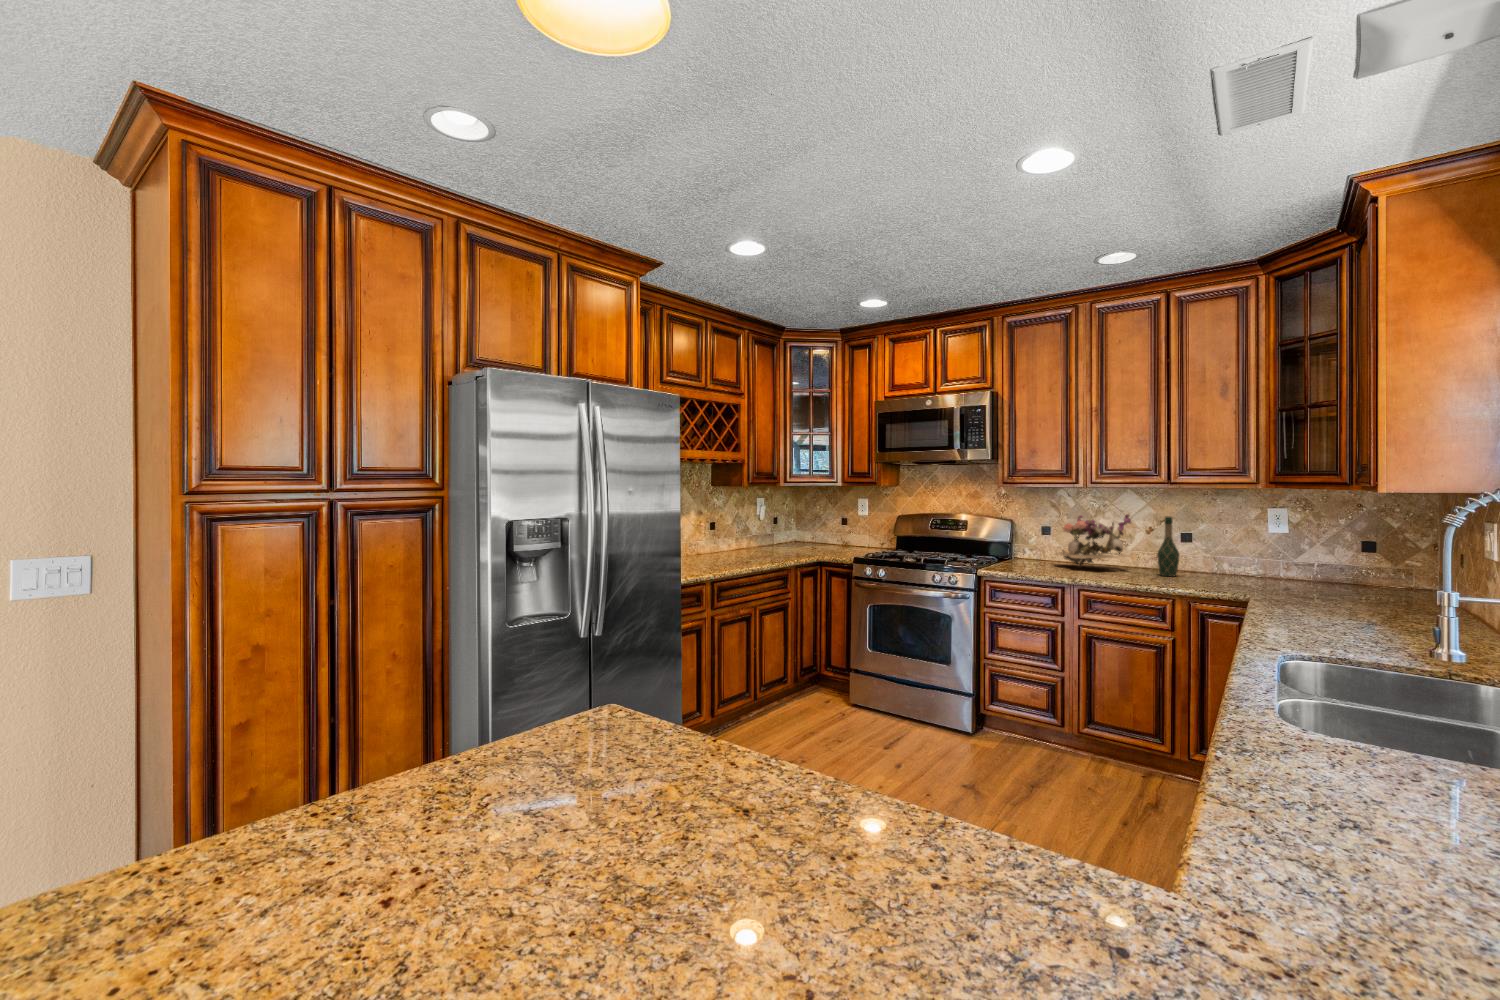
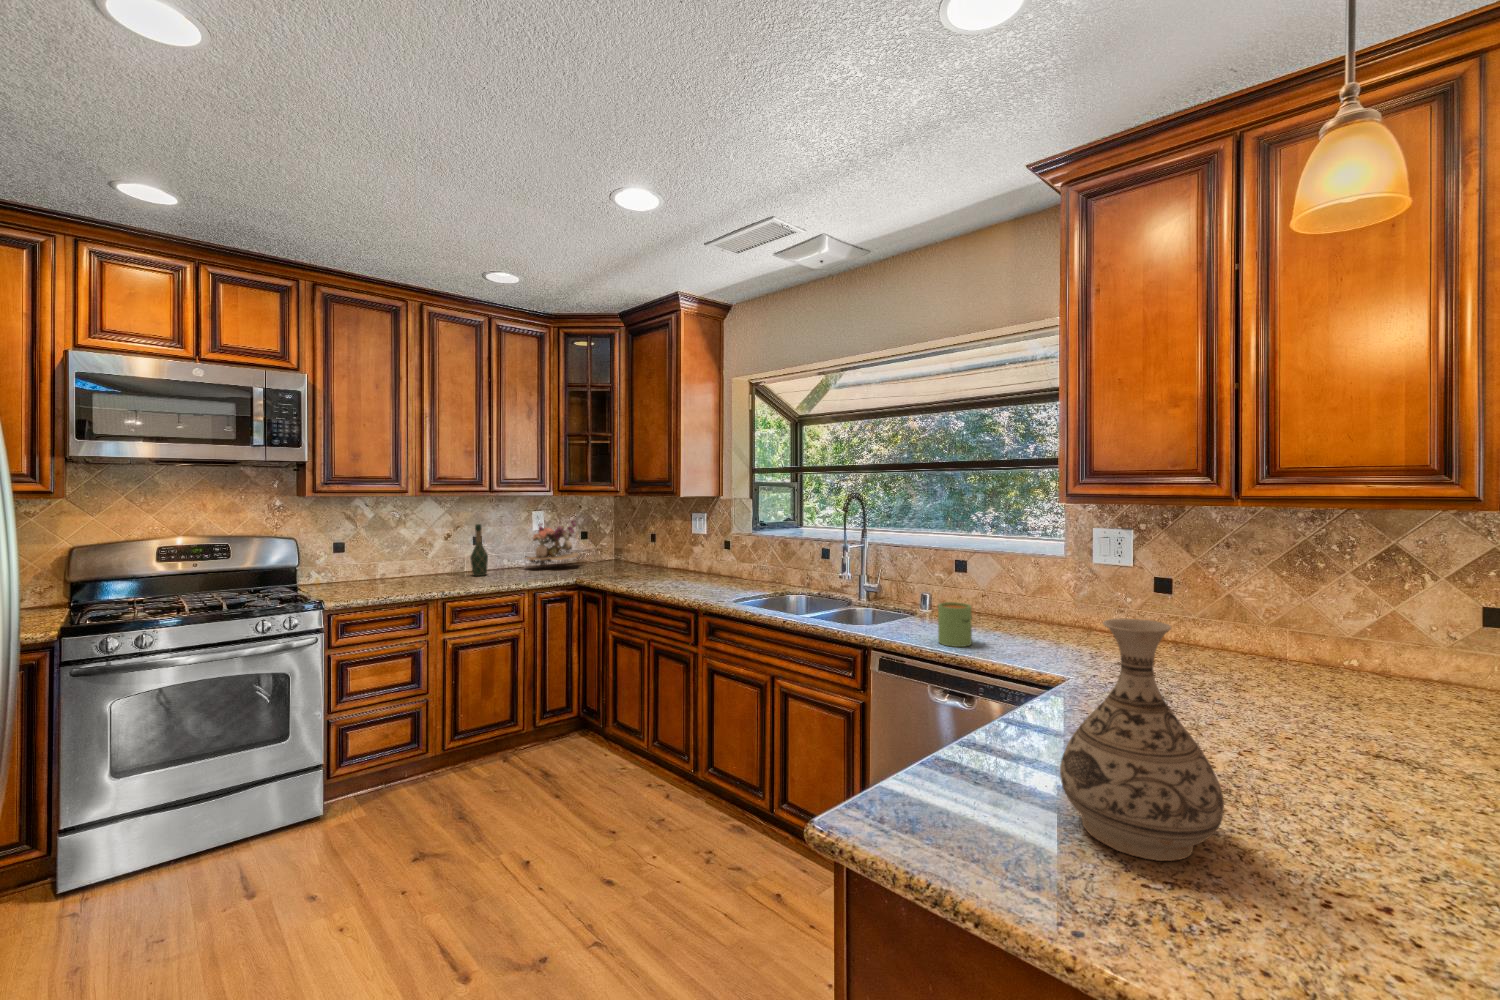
flower arrangement: present [1055,514,1131,565] -> present [525,520,580,567]
vase: none [492,582,642,828] -> present [1060,619,1224,861]
mug: none [1291,702,1407,812] -> present [938,602,972,647]

